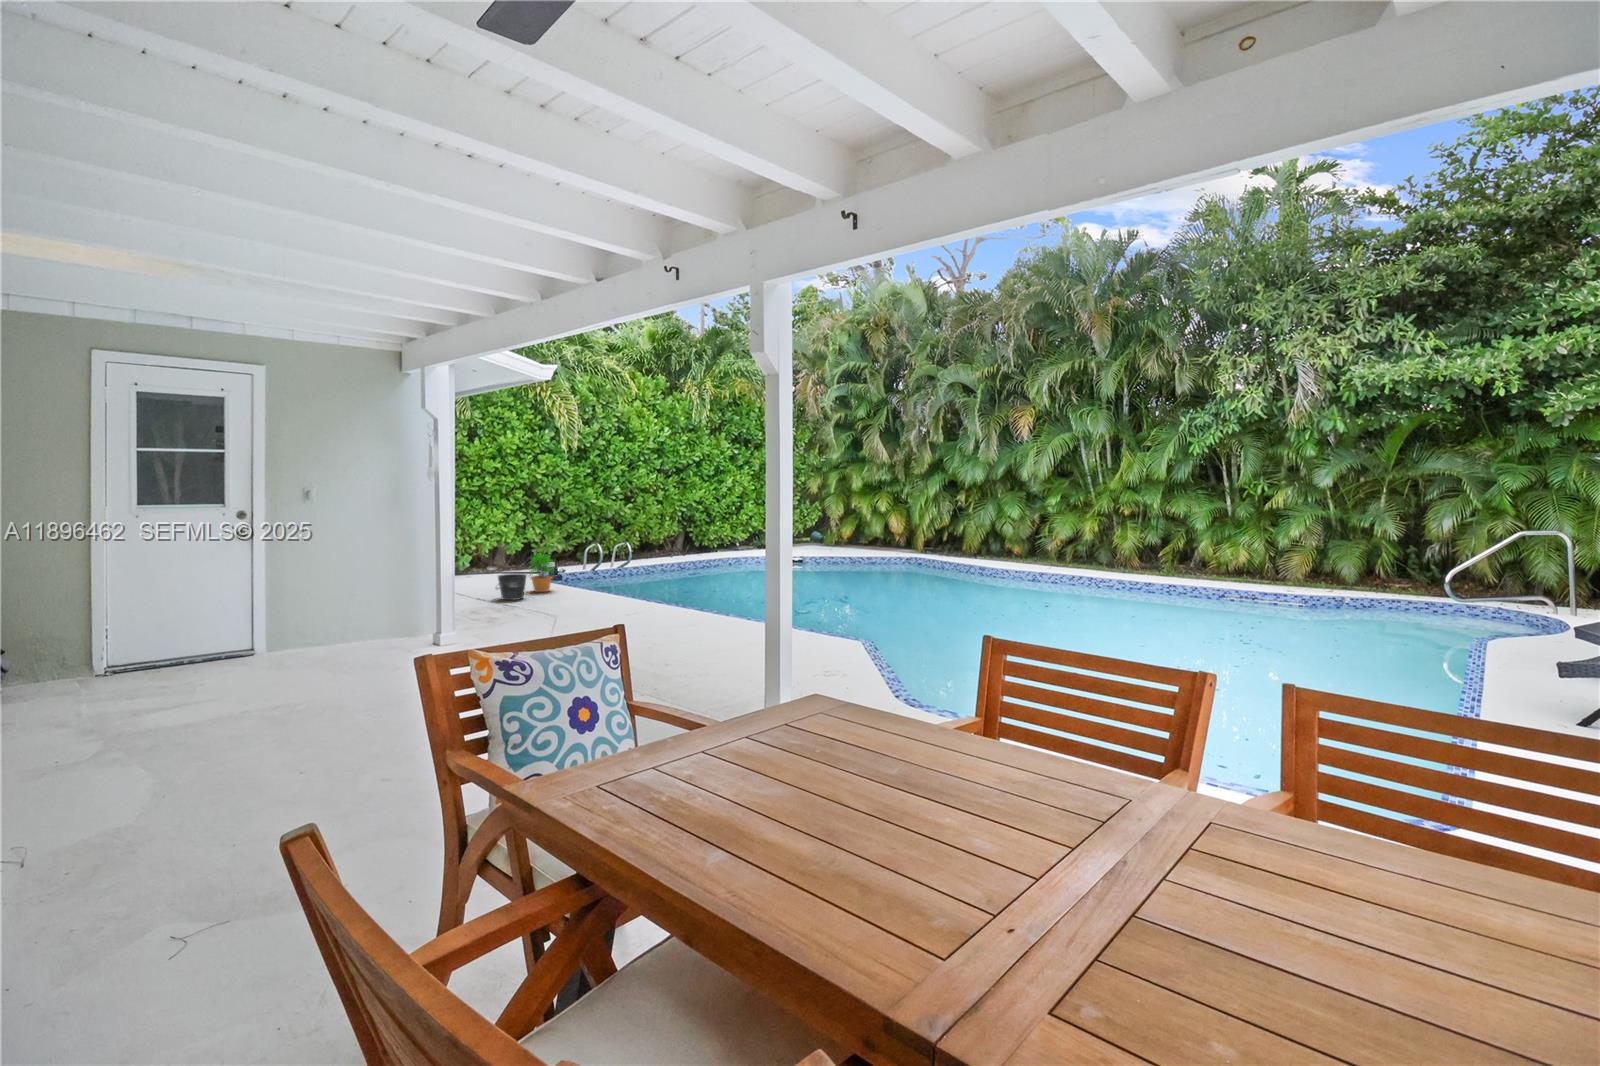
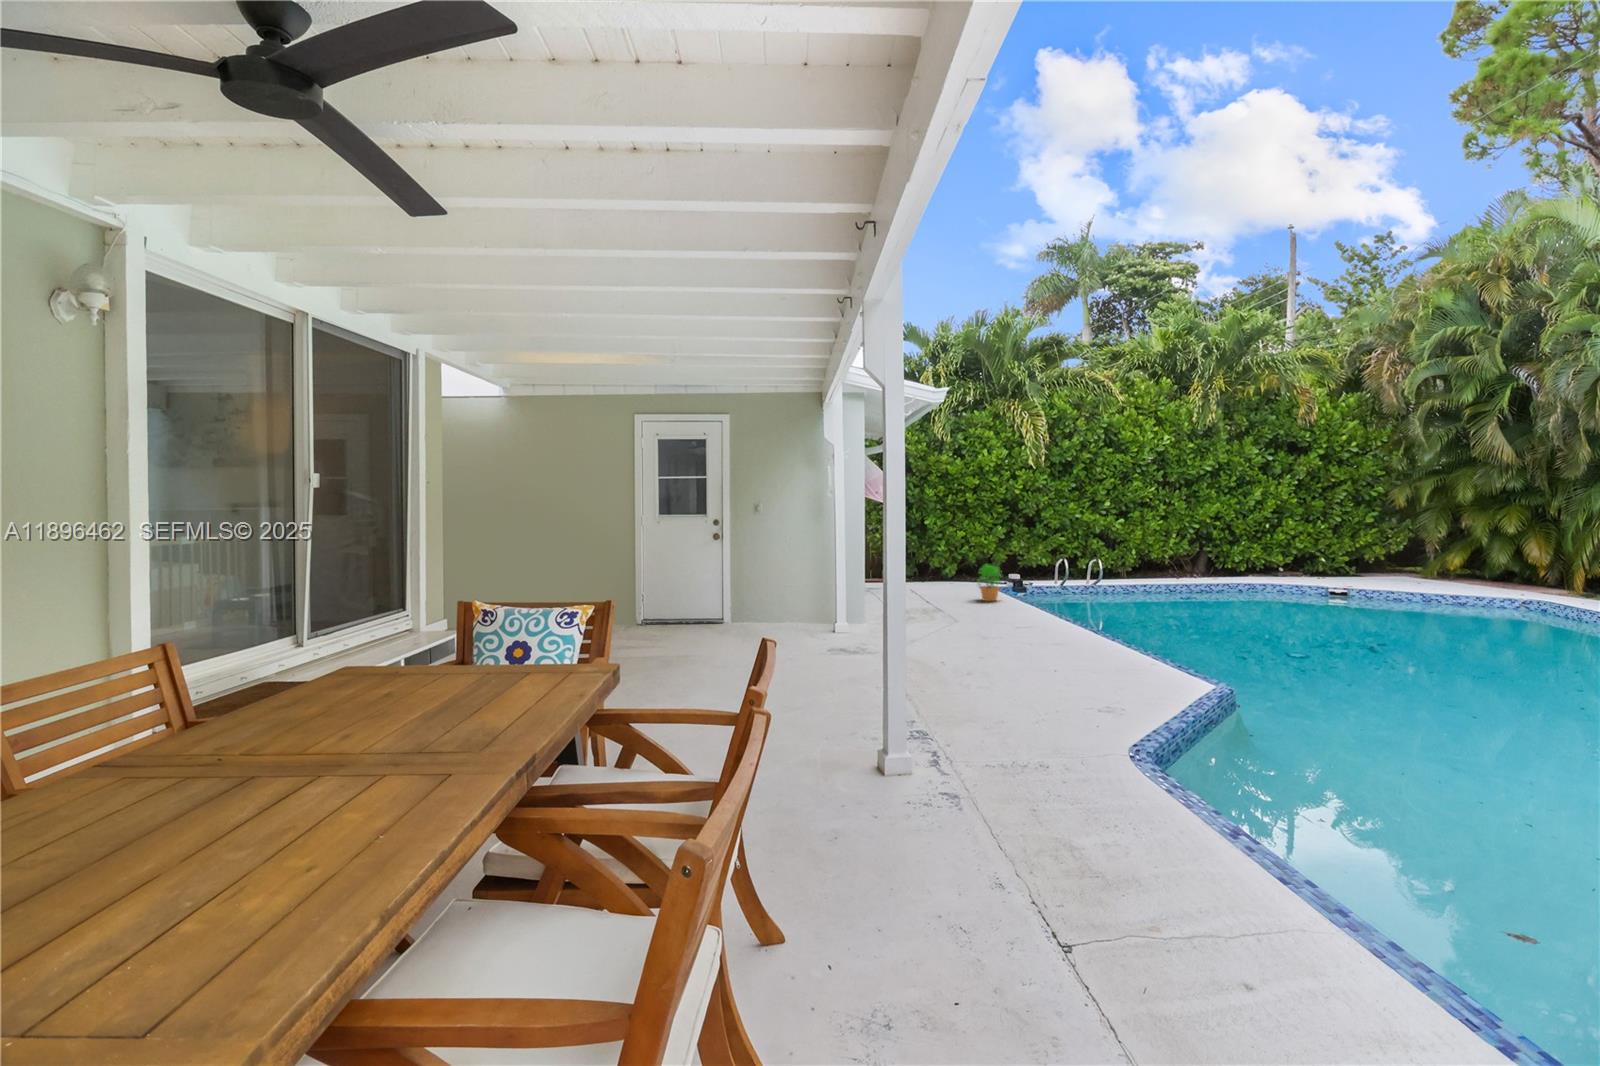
bucket: present [496,574,527,600] -> none [937,582,965,606]

